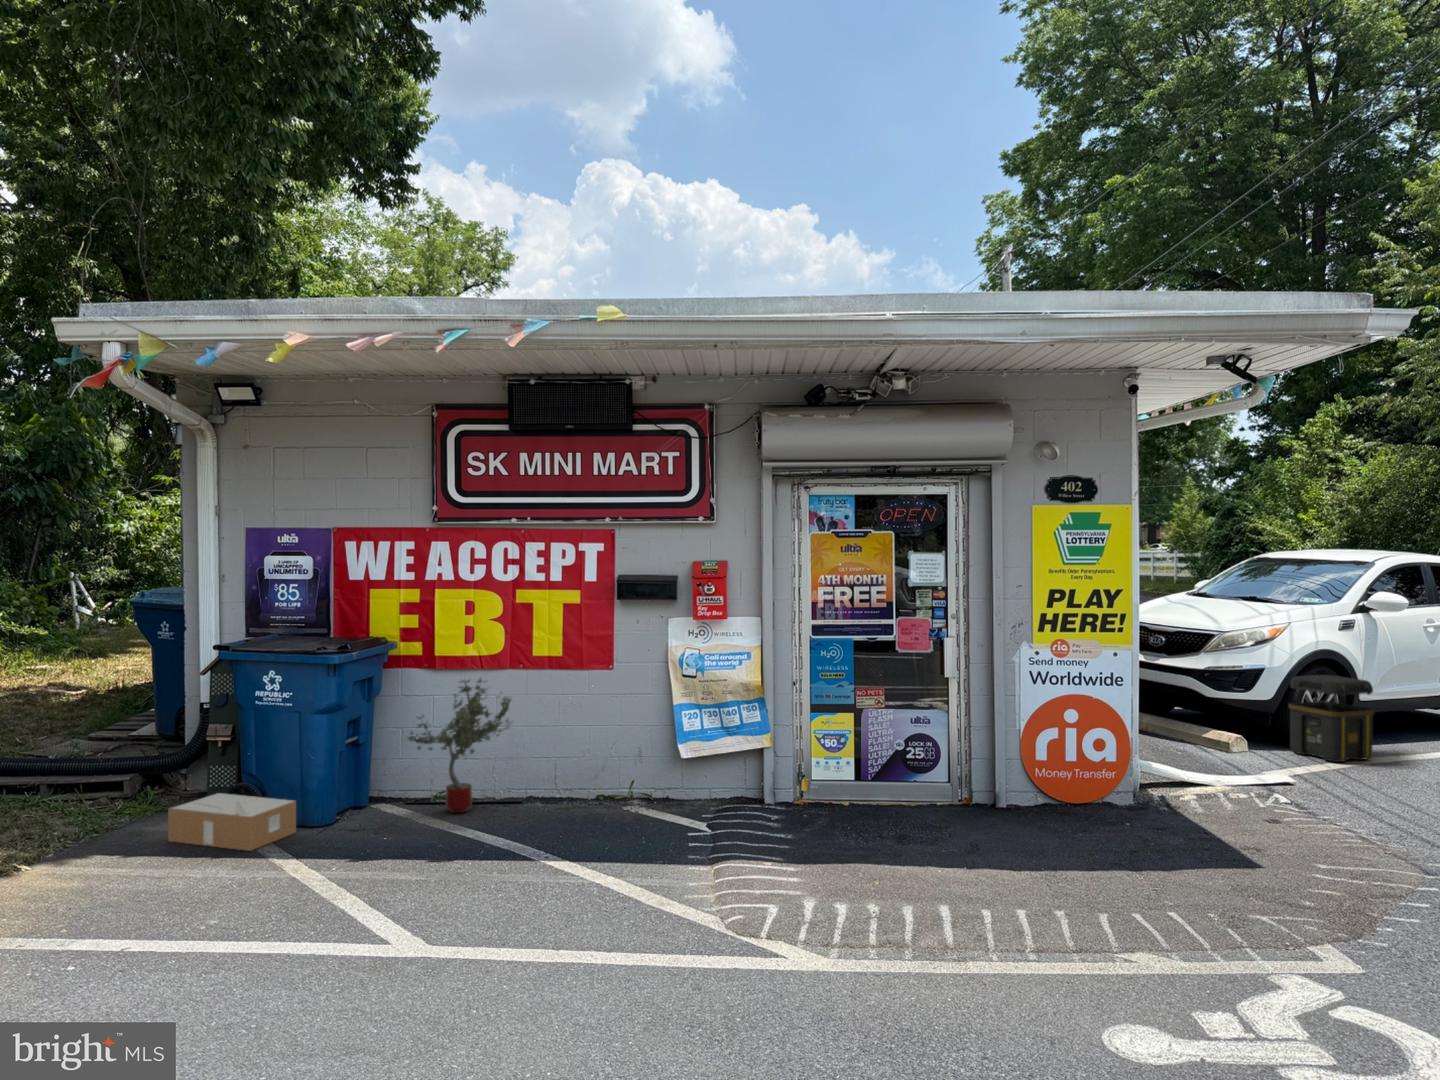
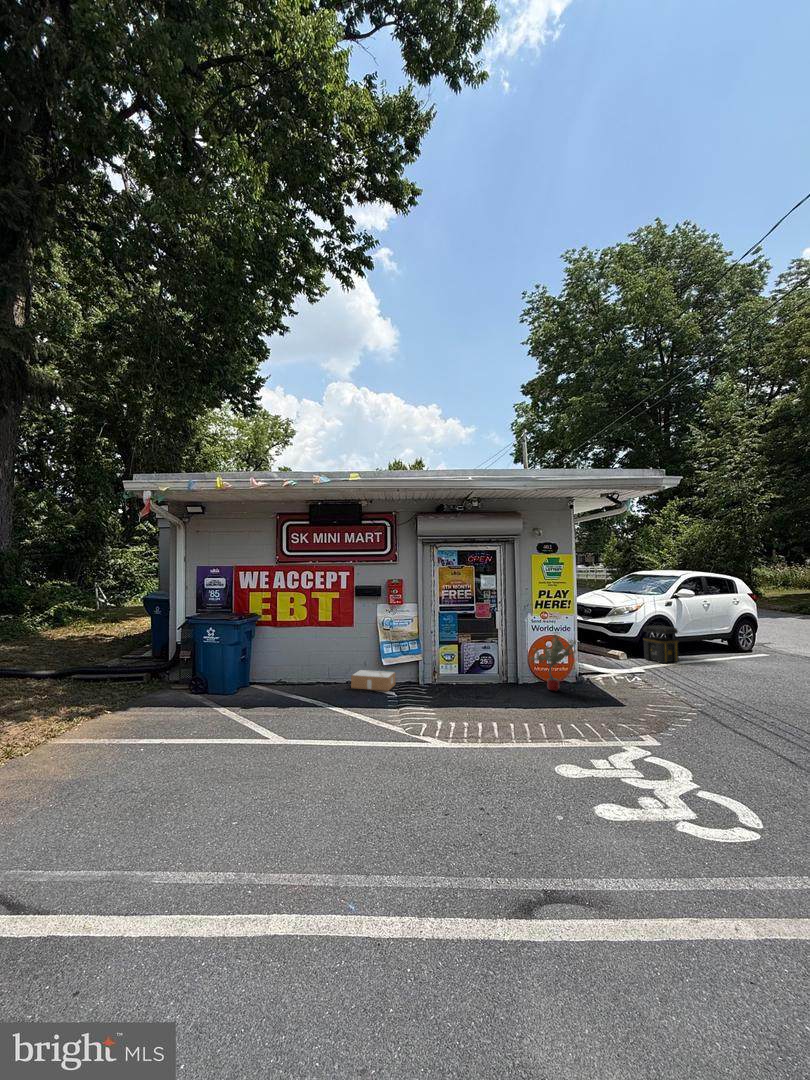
potted tree: present [408,678,512,813] -> present [529,632,576,691]
cardboard box: present [168,793,296,851] -> present [351,670,395,691]

